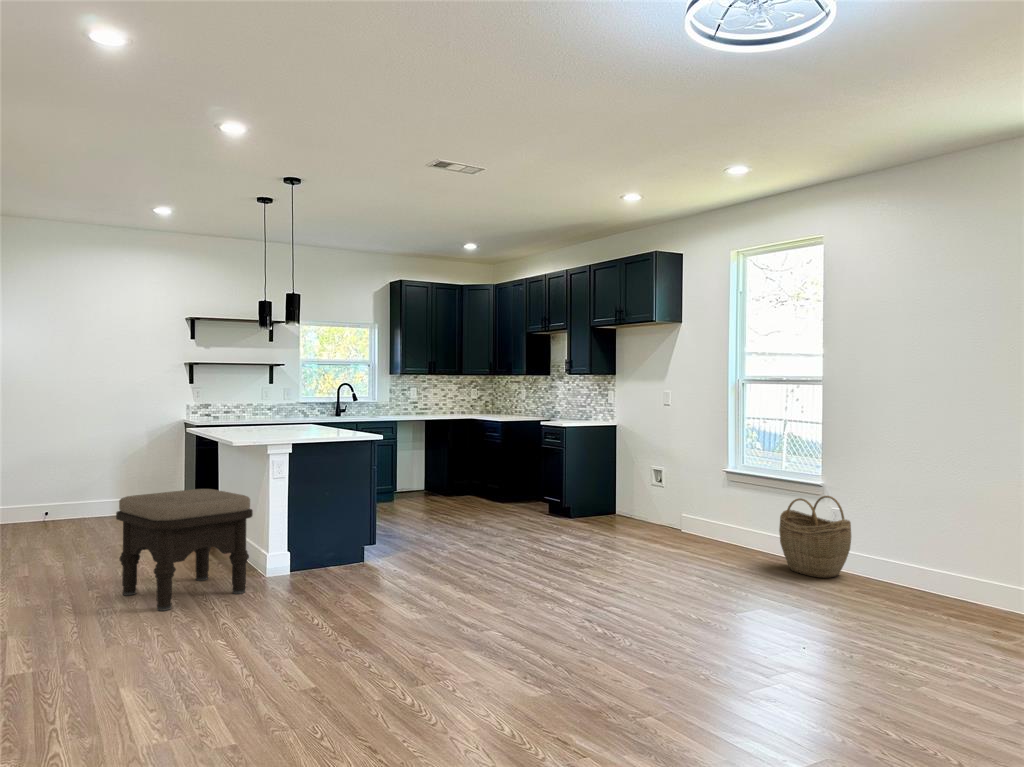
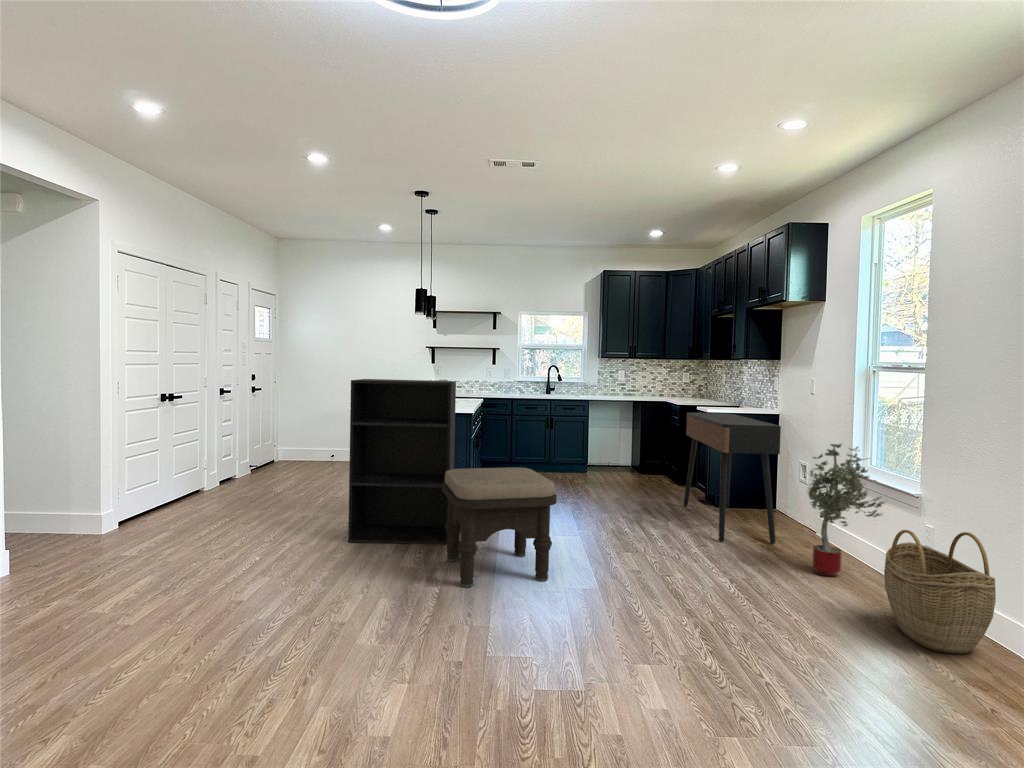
bookshelf: none [274,404,403,596] -> present [348,379,456,544]
console table: none [539,427,653,540] -> present [684,412,781,544]
potted tree: none [681,443,751,550] -> present [808,444,886,576]
ottoman: present [116,489,253,611] -> present [442,467,557,587]

